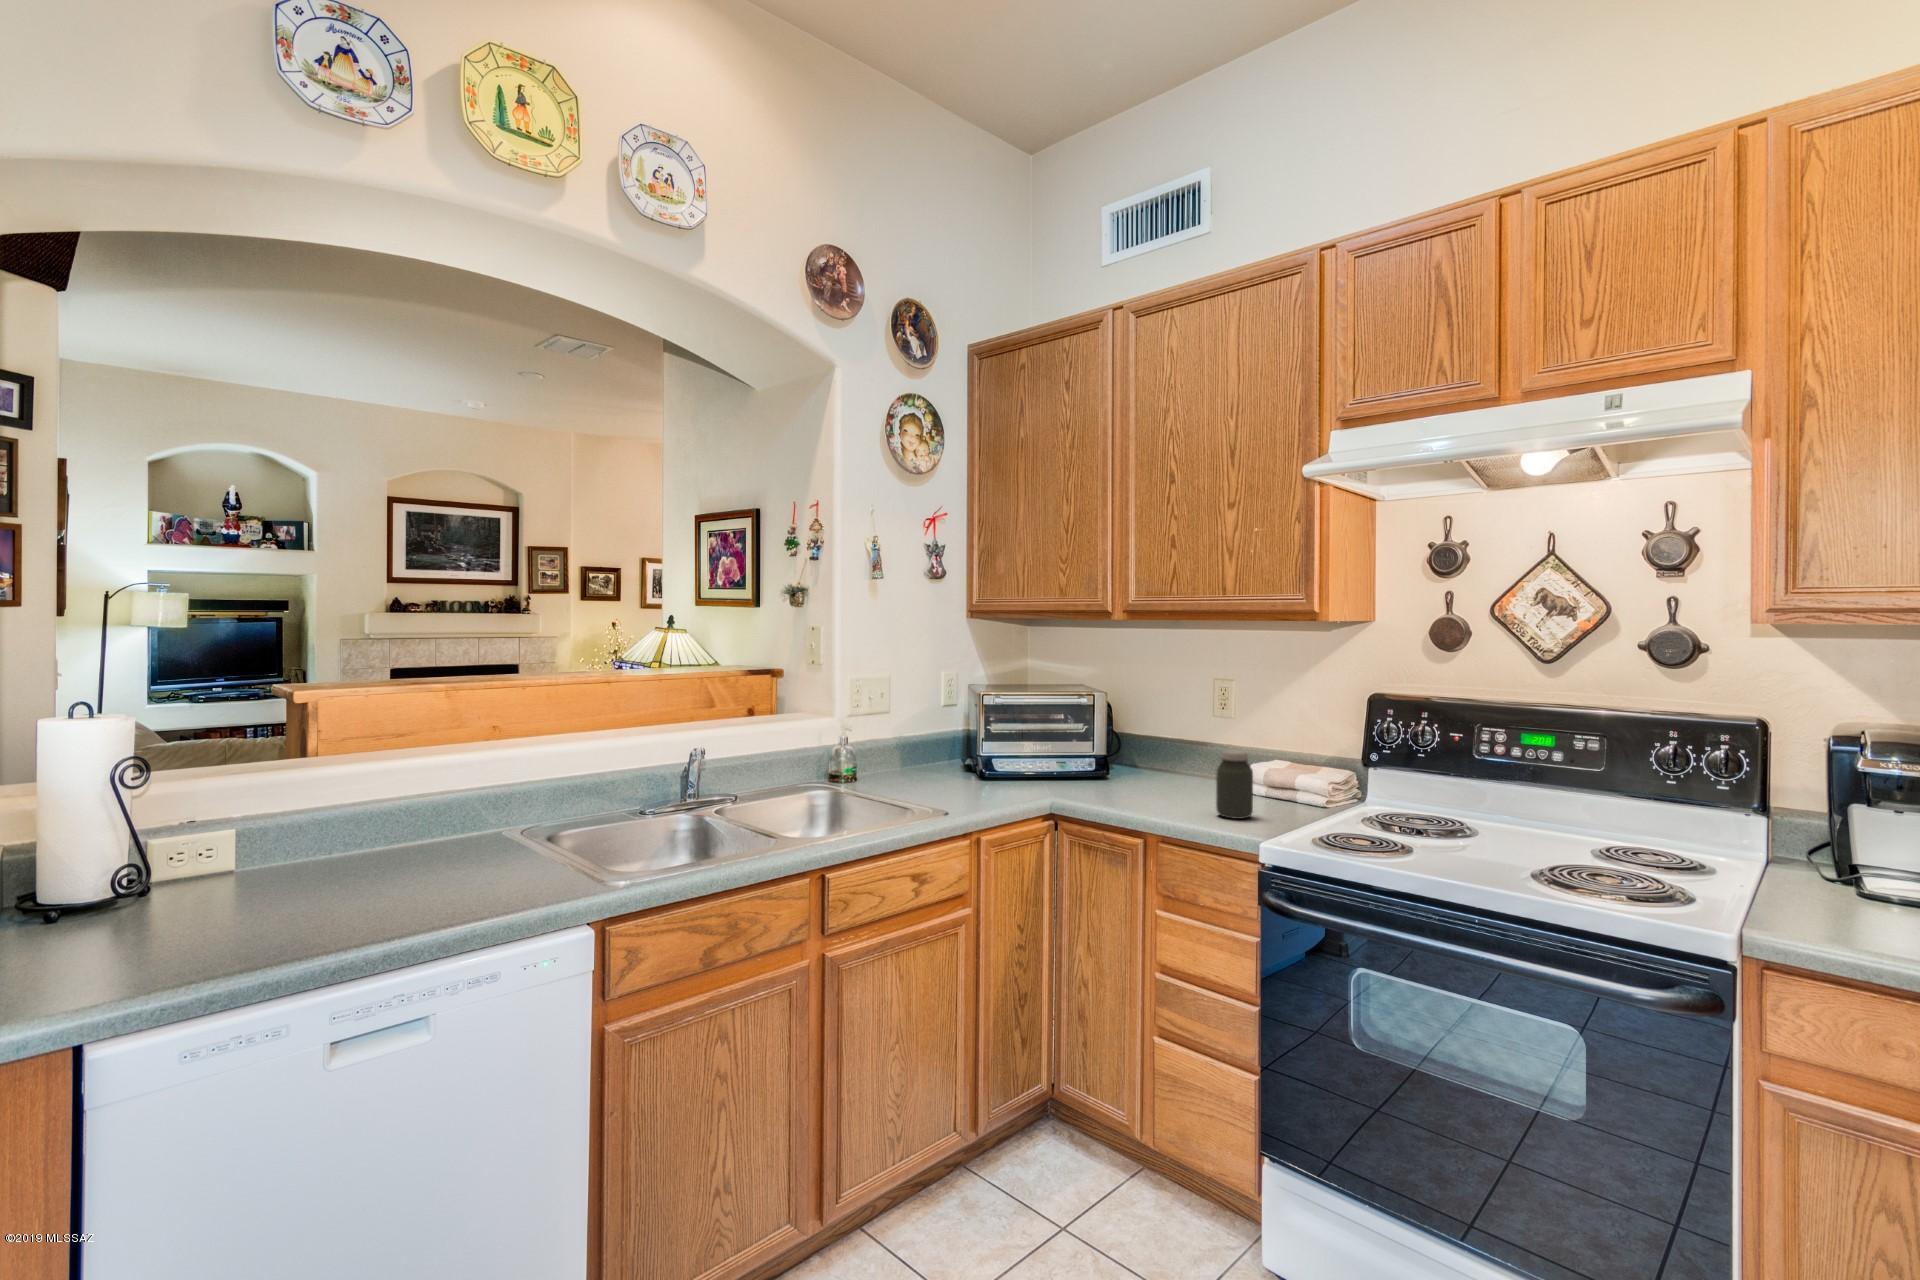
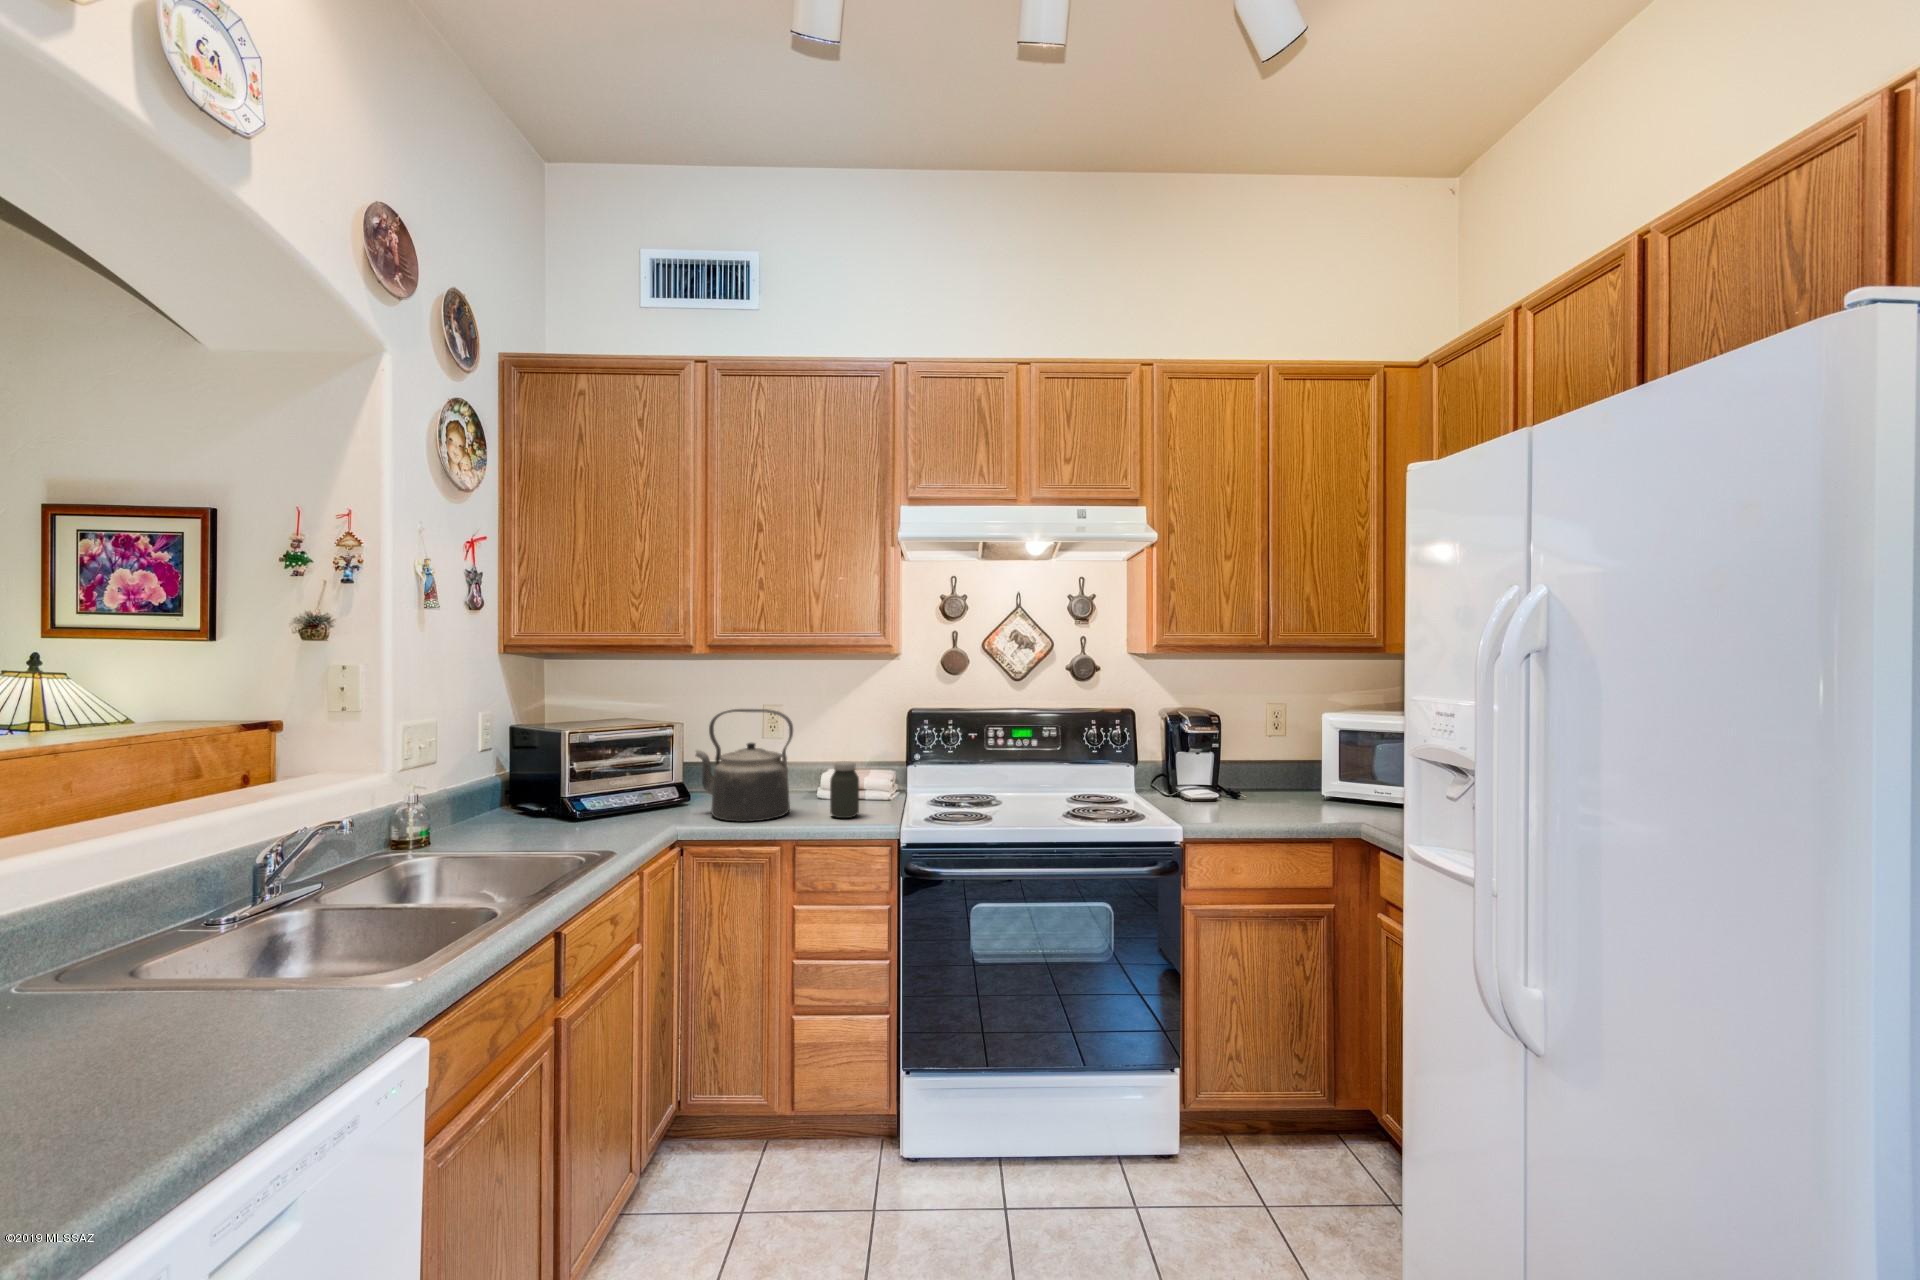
kettle: none [1096,681,1187,806] -> present [696,709,793,822]

